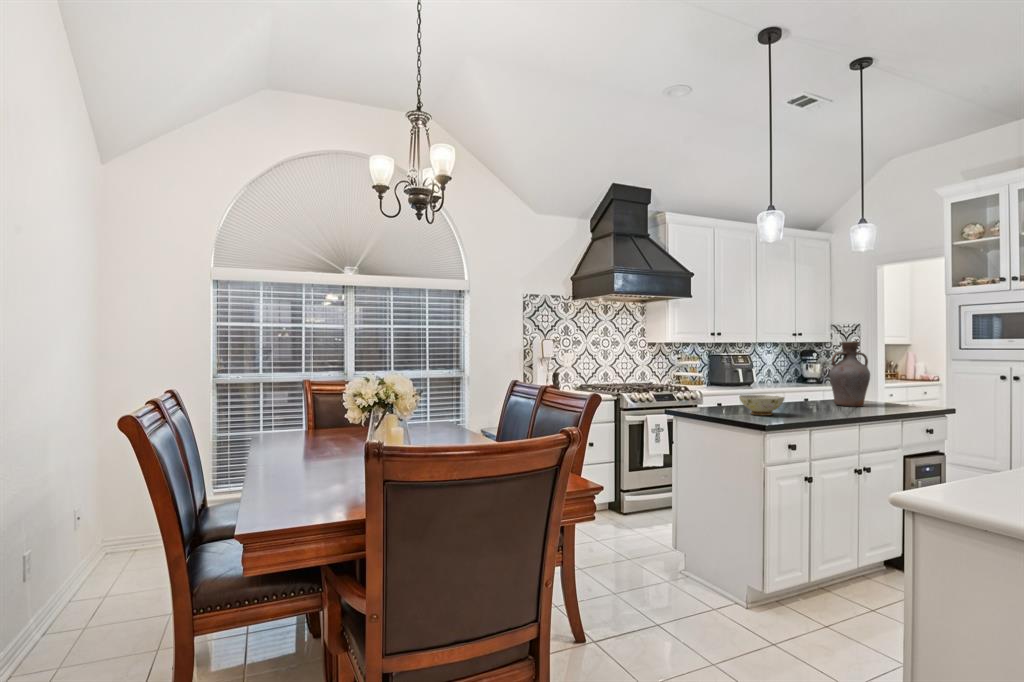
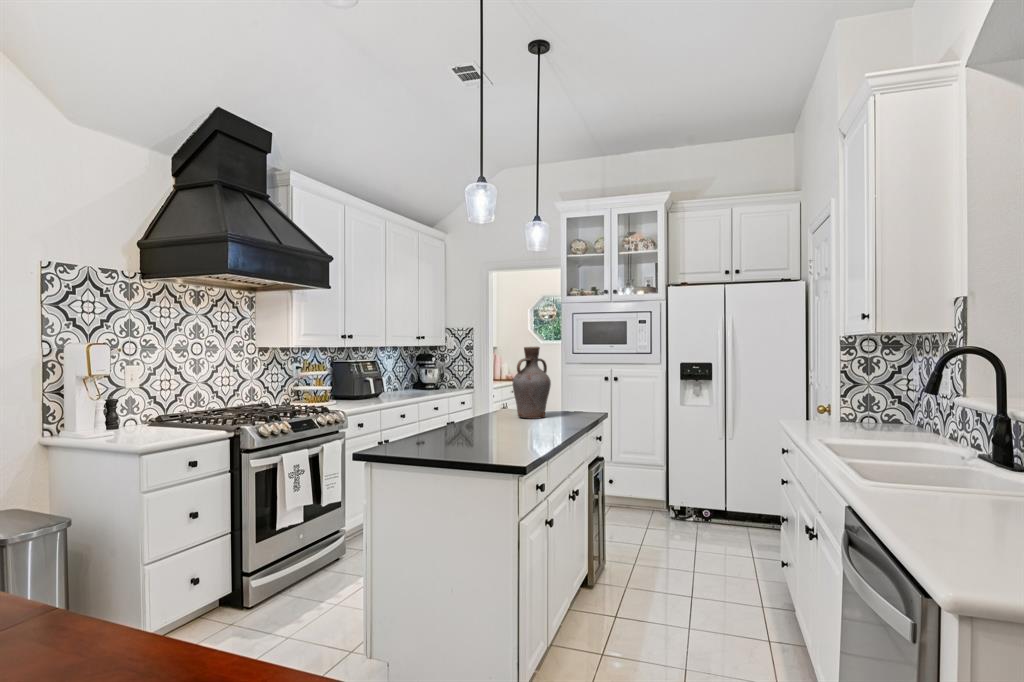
ceramic bowl: present [739,395,784,416] -> none [462,417,515,446]

